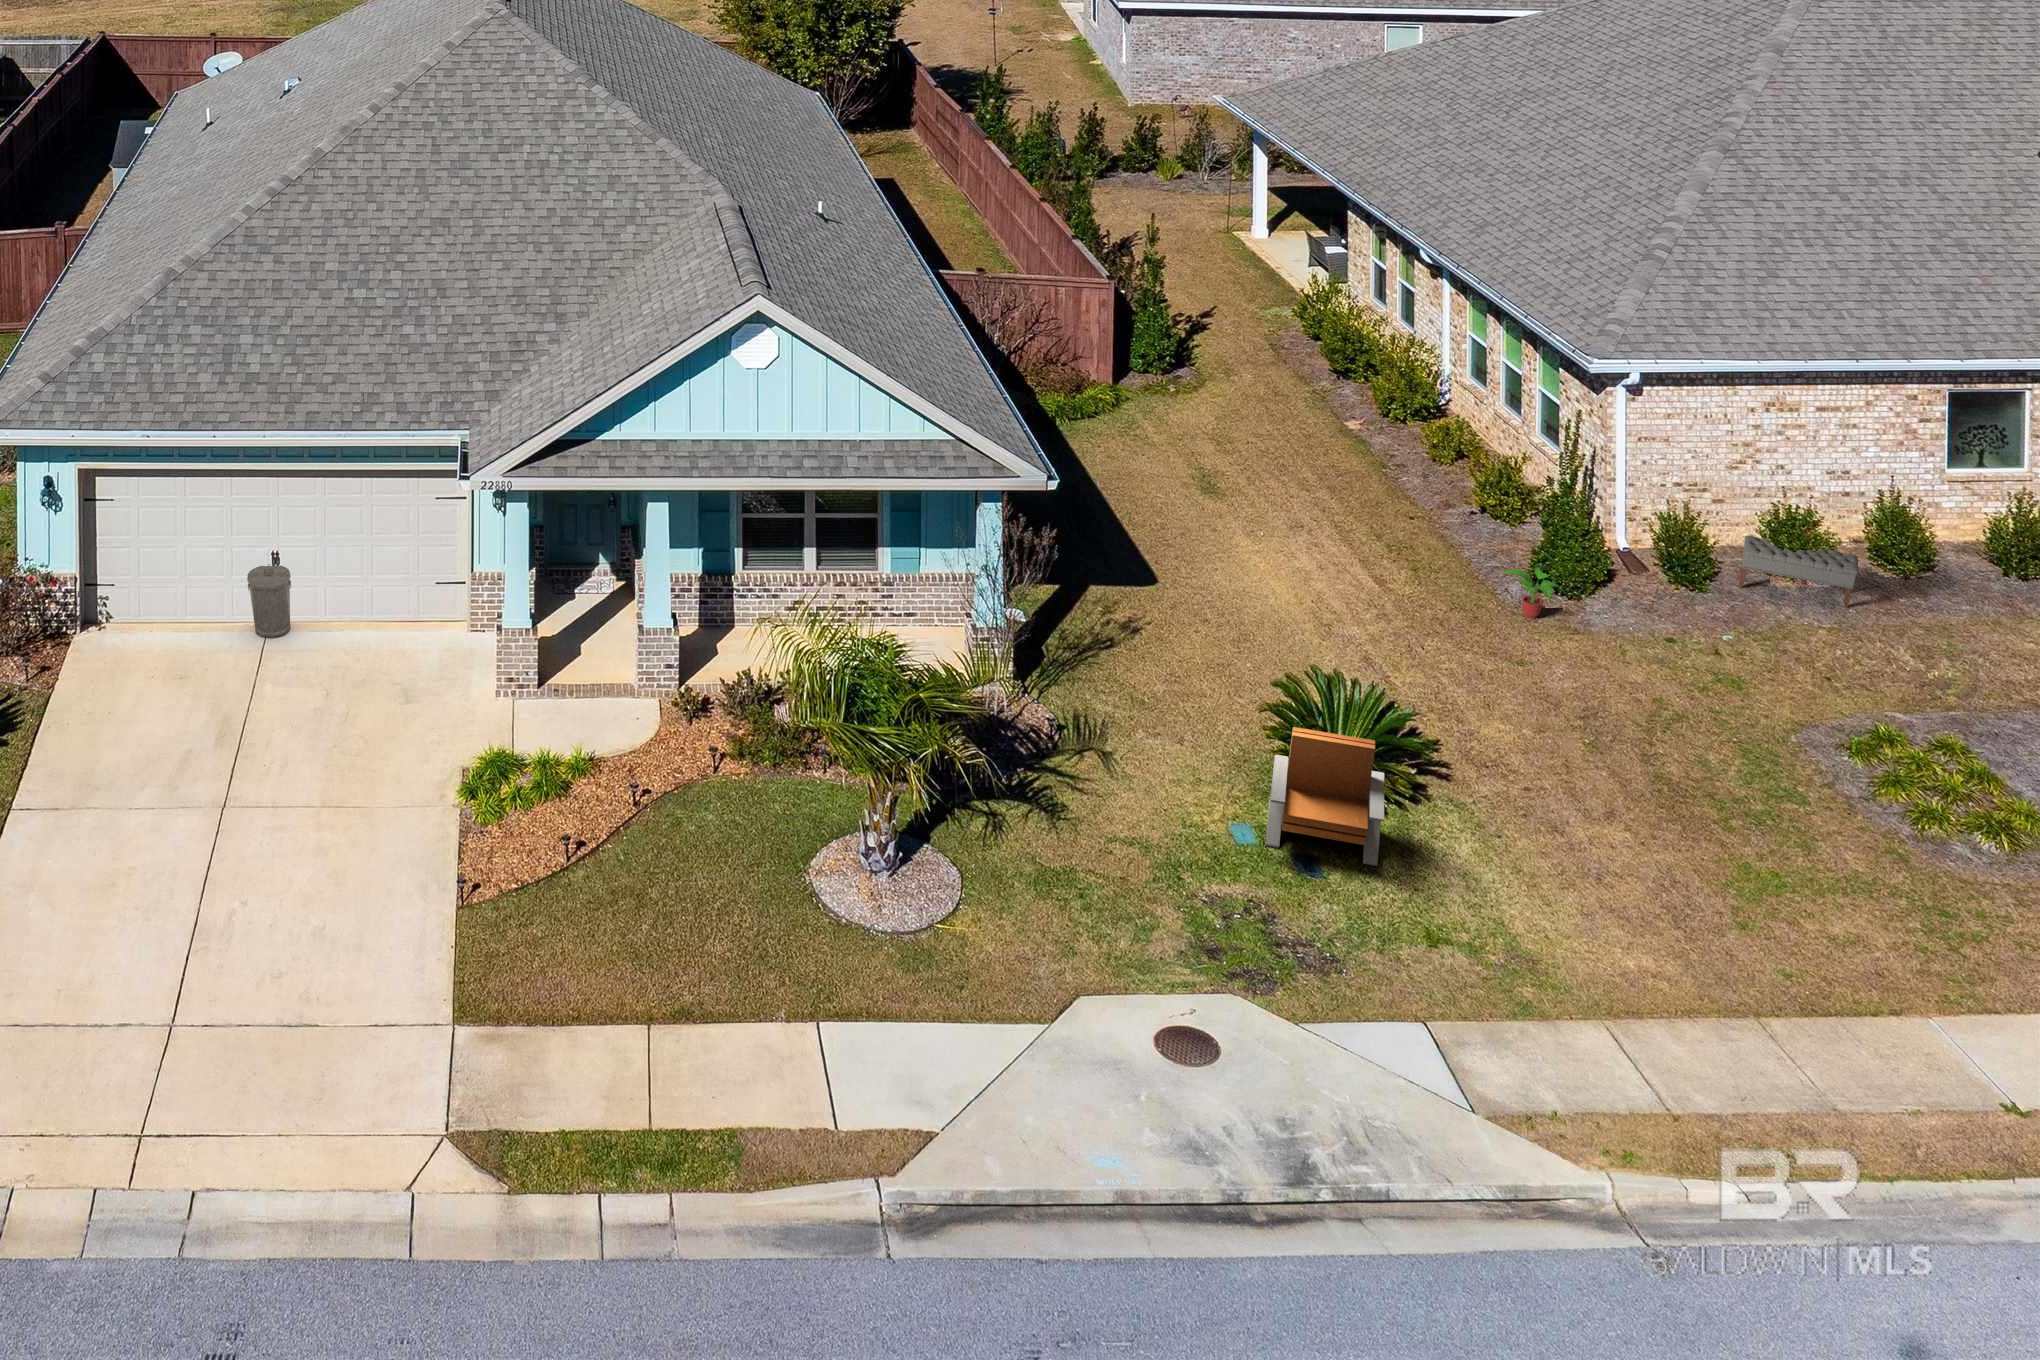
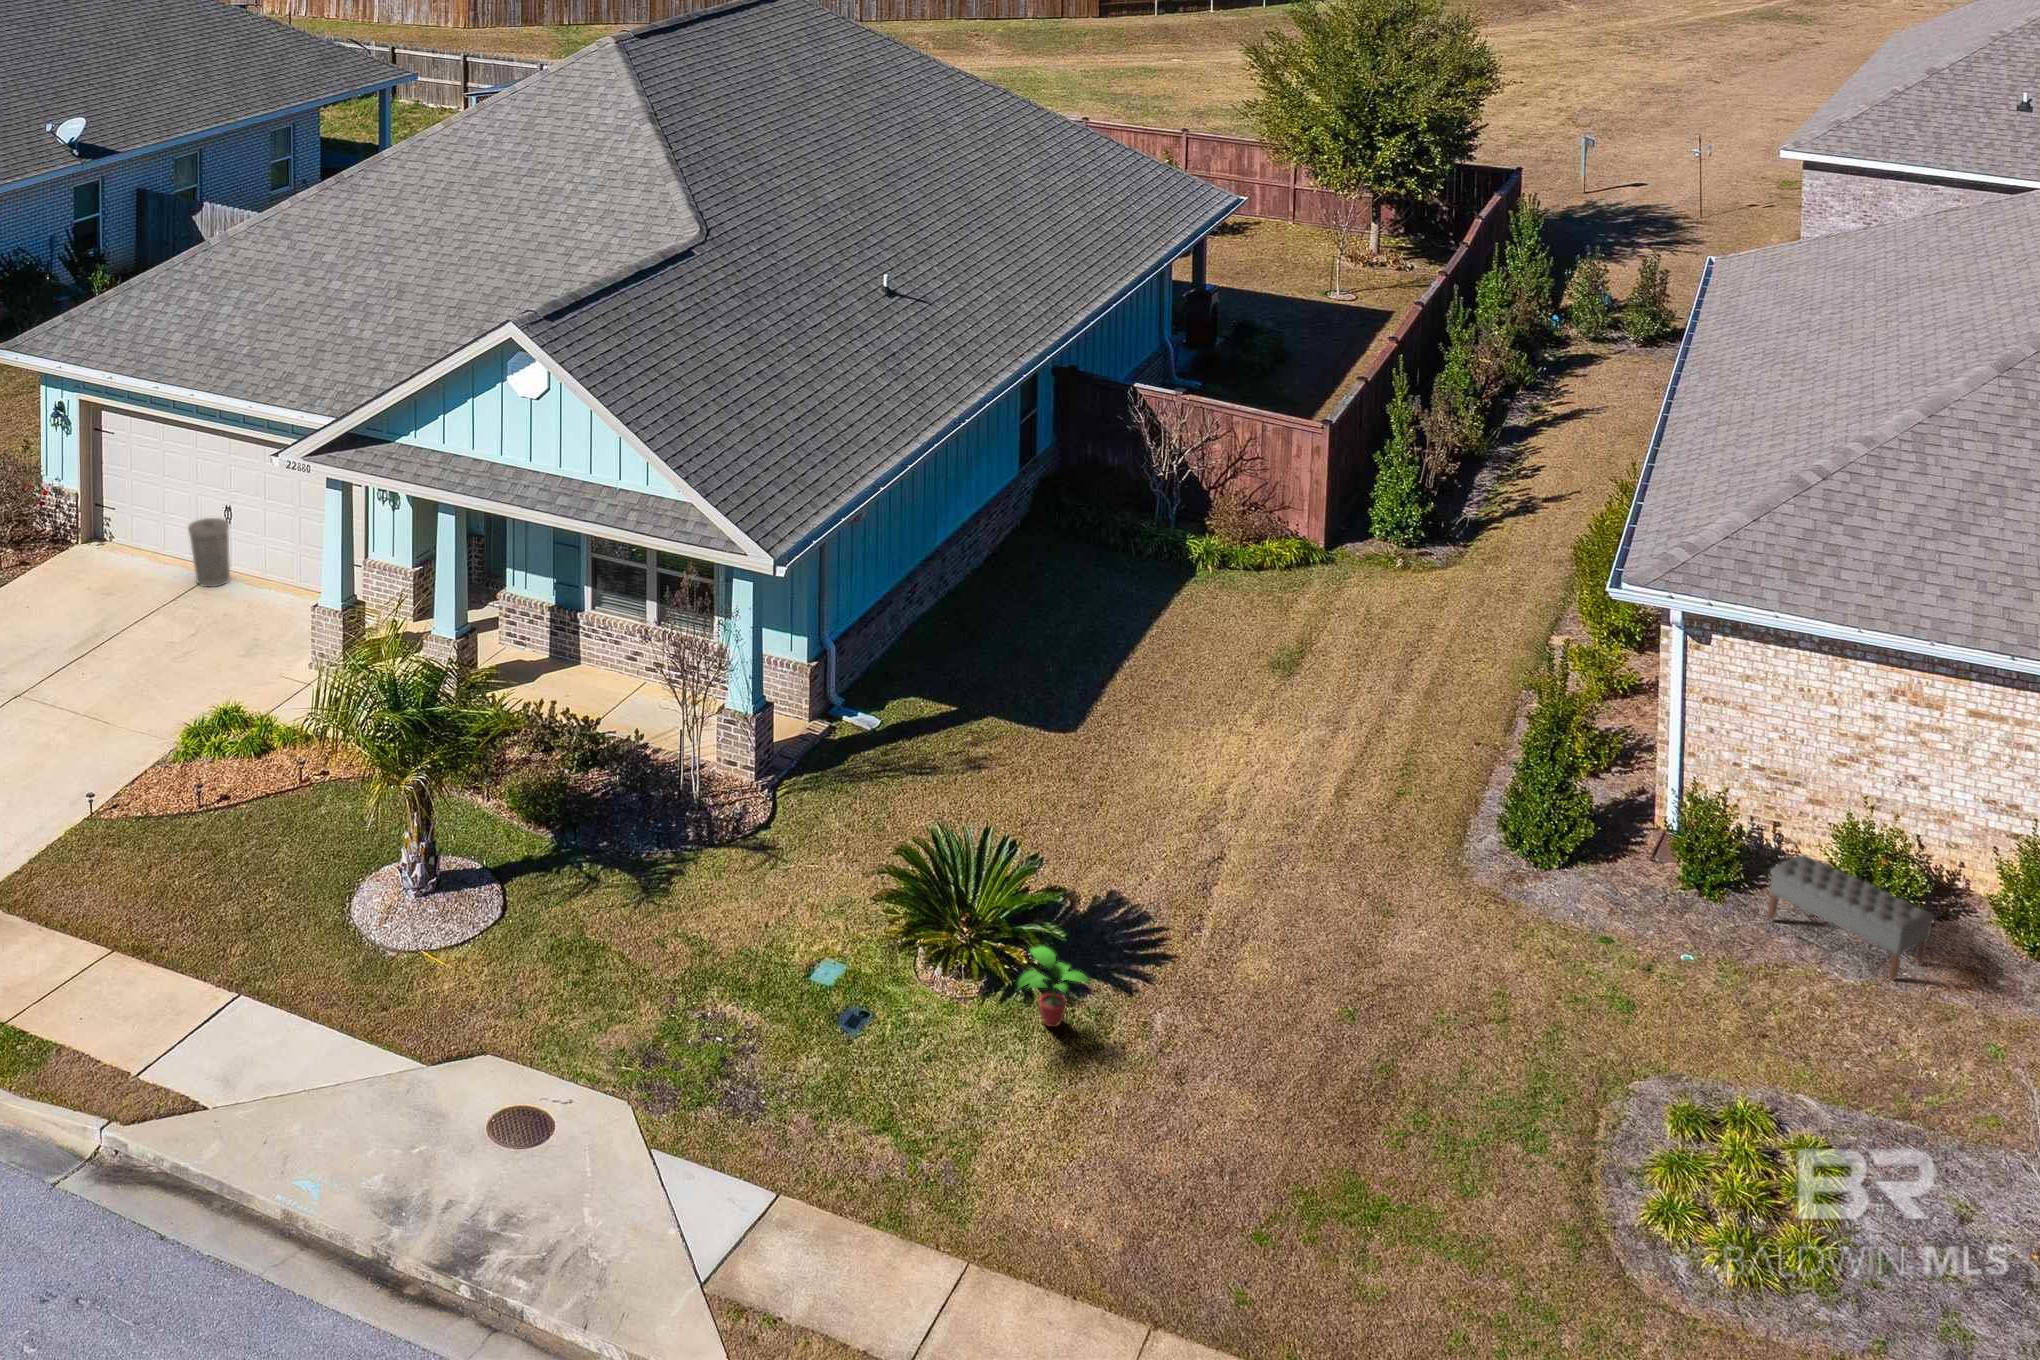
potted plant: present [1502,567,1560,619] -> present [1017,946,1091,1027]
lounge chair: present [1265,727,1384,866] -> none [801,875,961,1051]

